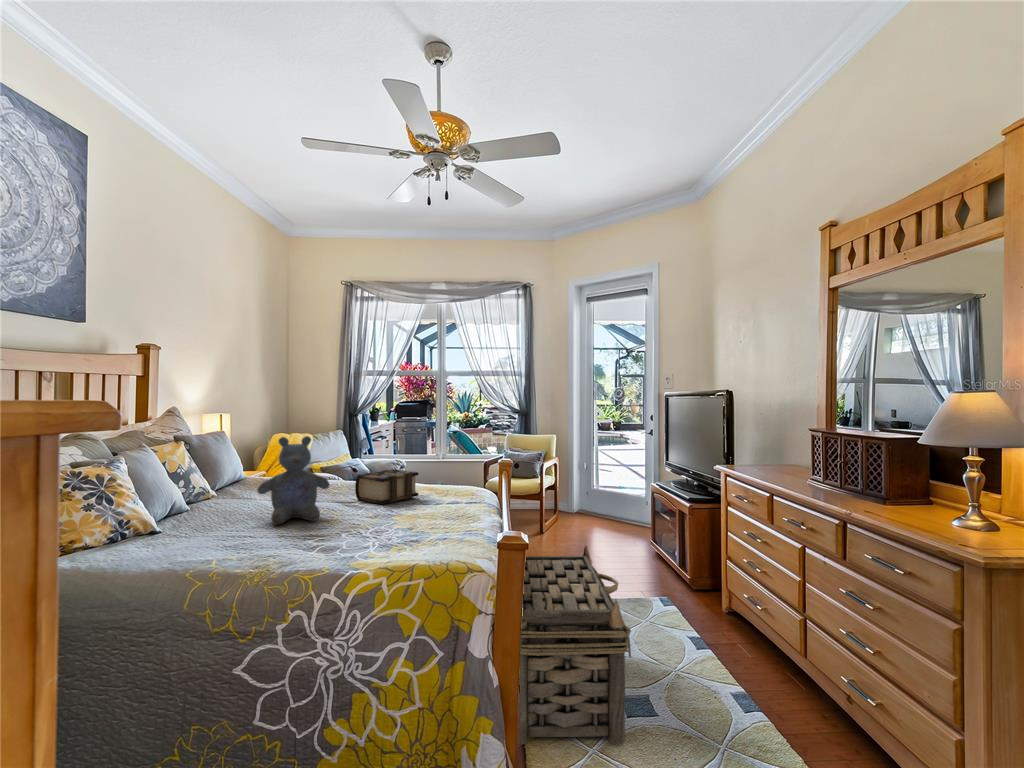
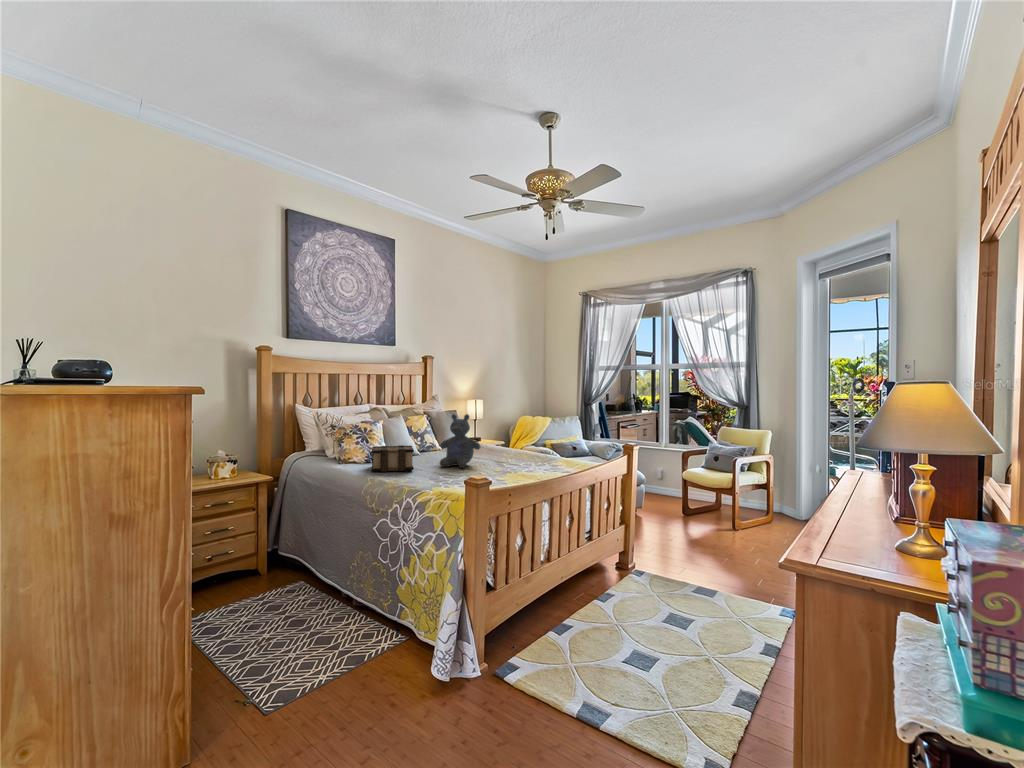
book: present [355,469,419,504] -> present [371,445,414,472]
basket: present [519,546,631,745] -> none [530,520,663,668]

